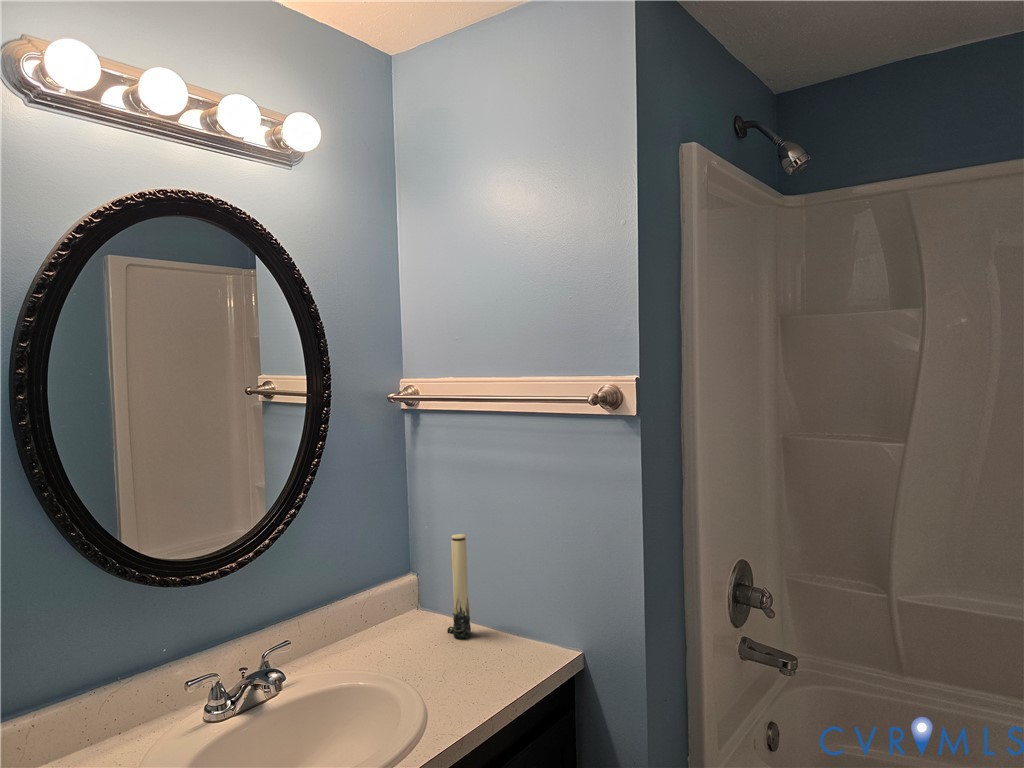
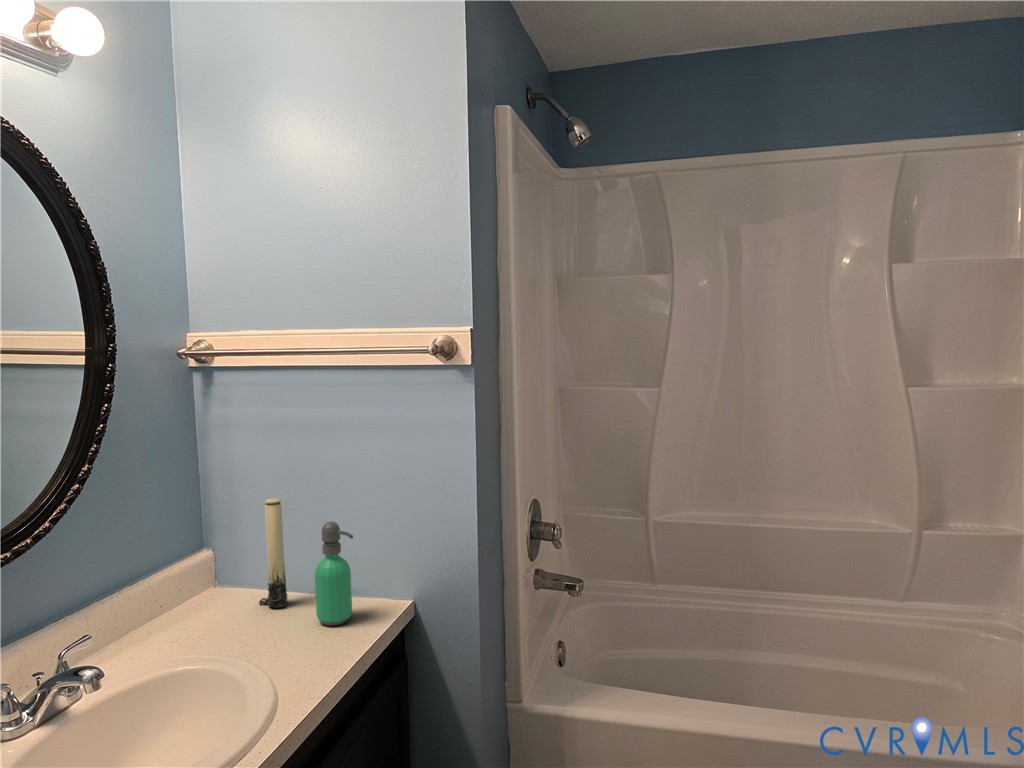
soap dispenser: none [485,563,520,665] -> present [315,521,353,626]

